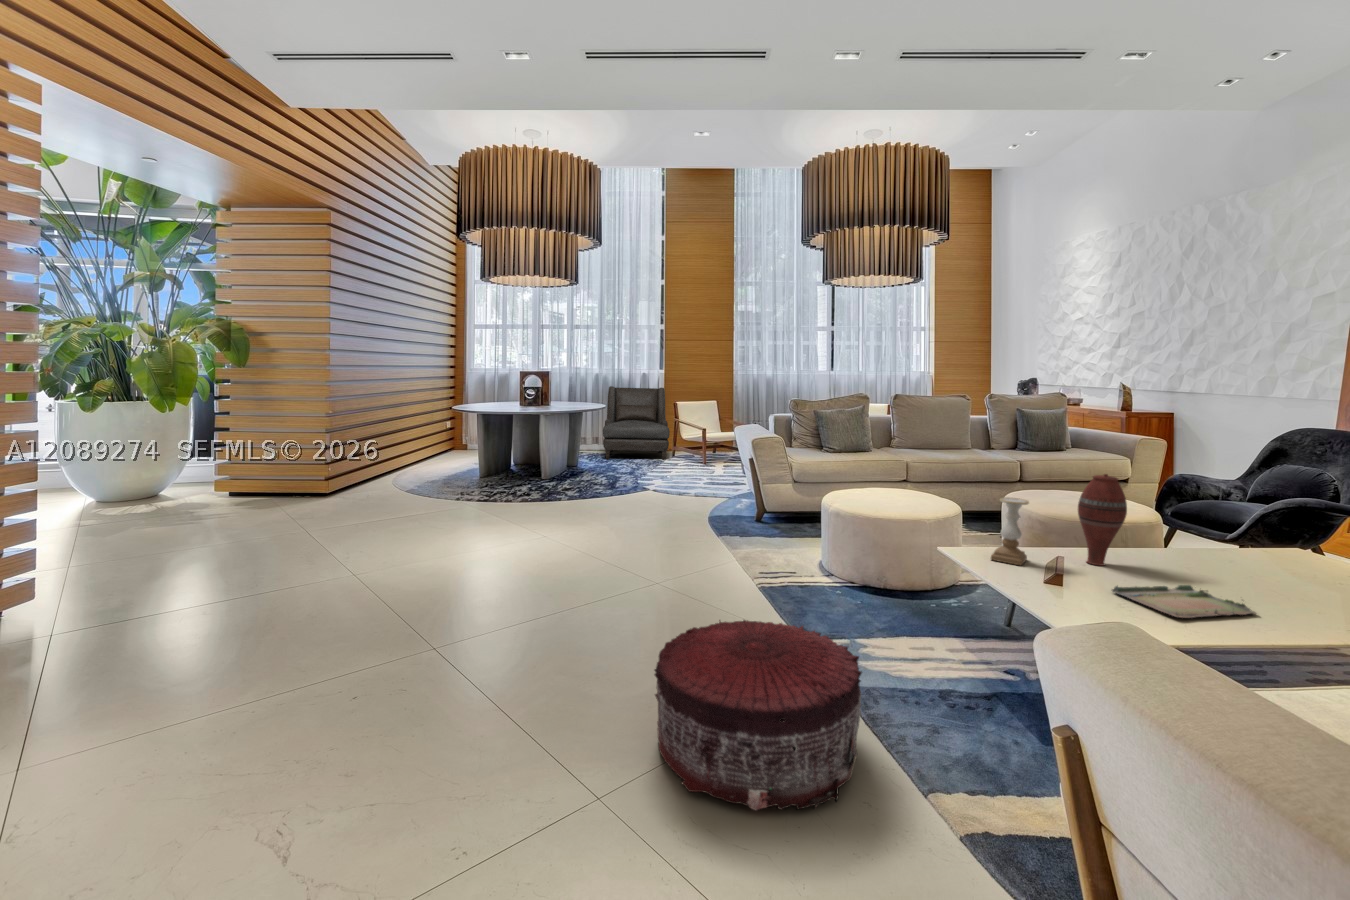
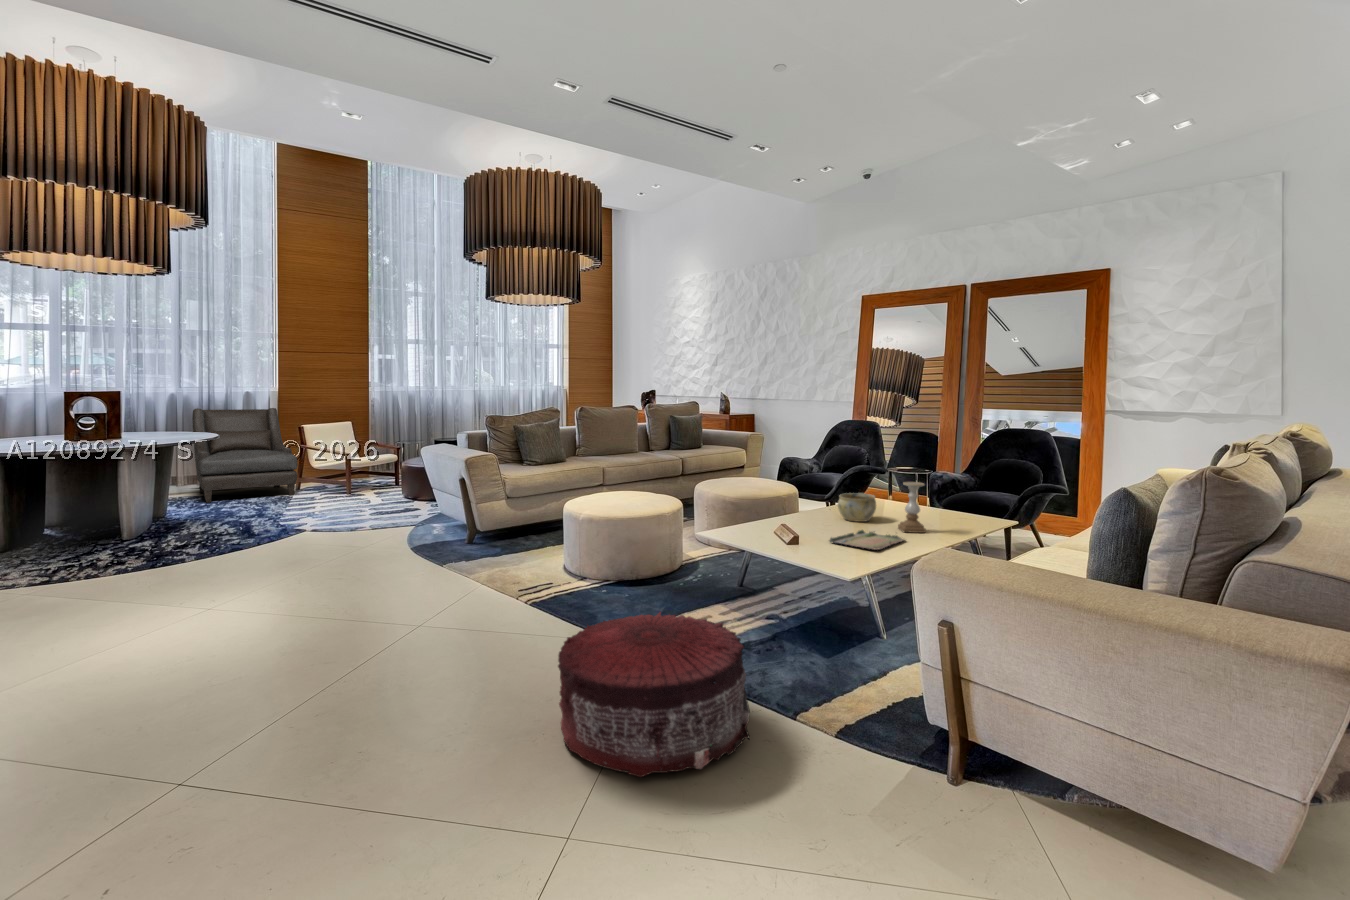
vase: present [1078,474,1127,566] -> none [787,458,817,527]
candle holder: present [991,497,1029,565] -> present [898,482,926,533]
ceramic bowl: none [1173,530,1242,575] -> present [838,493,876,522]

